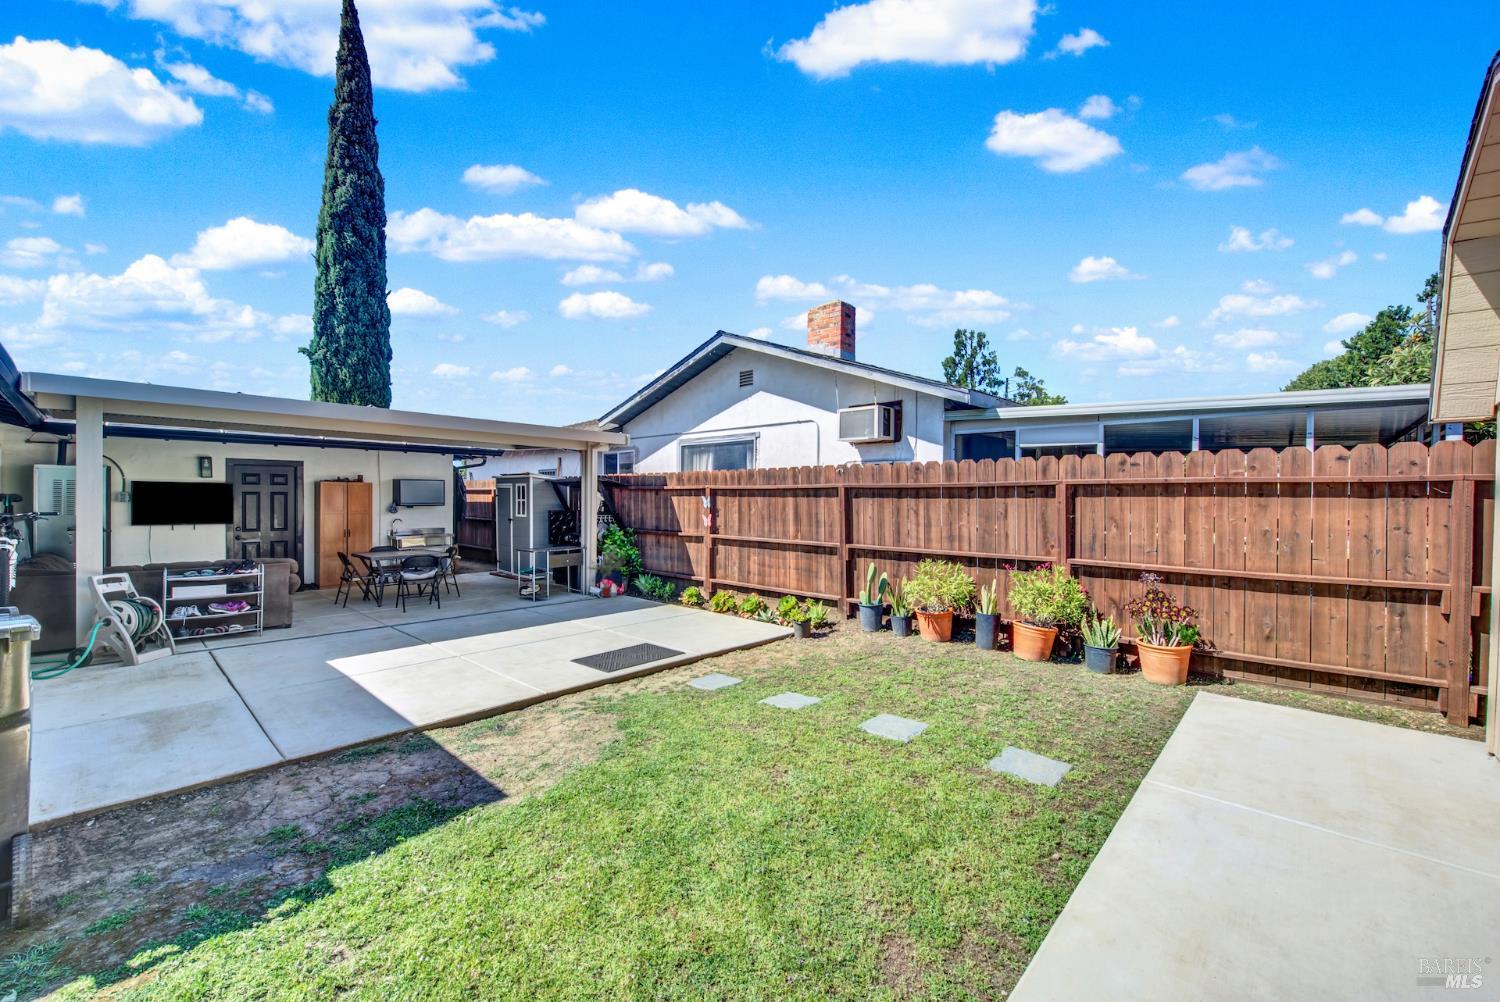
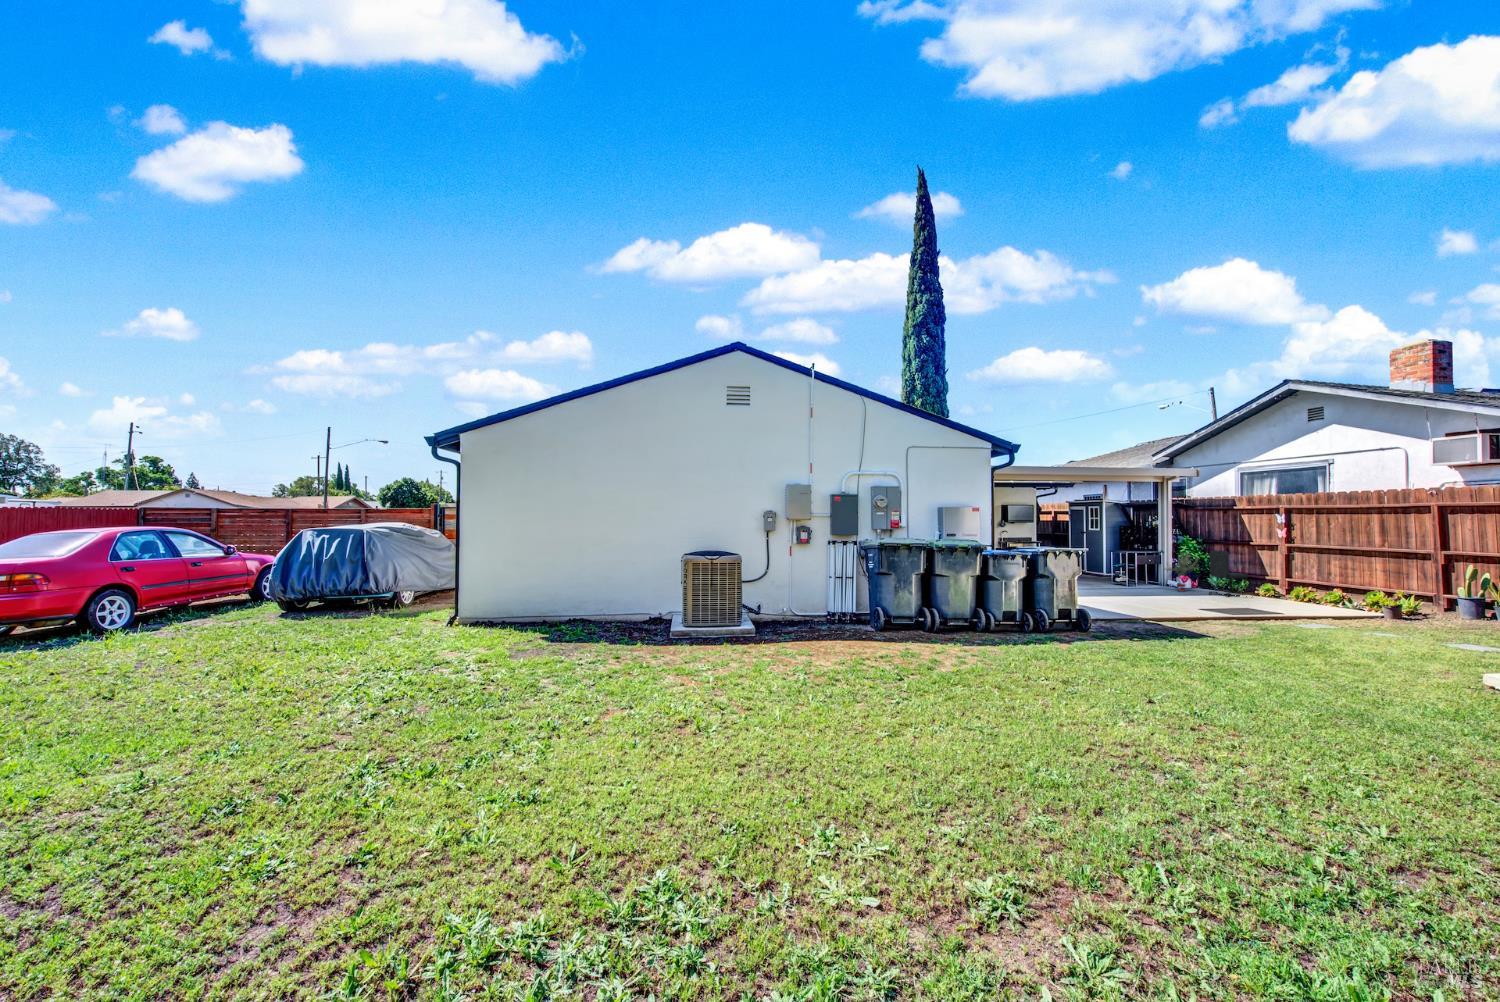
chair: none [631,543,676,605] -> present [1209,550,1248,597]

